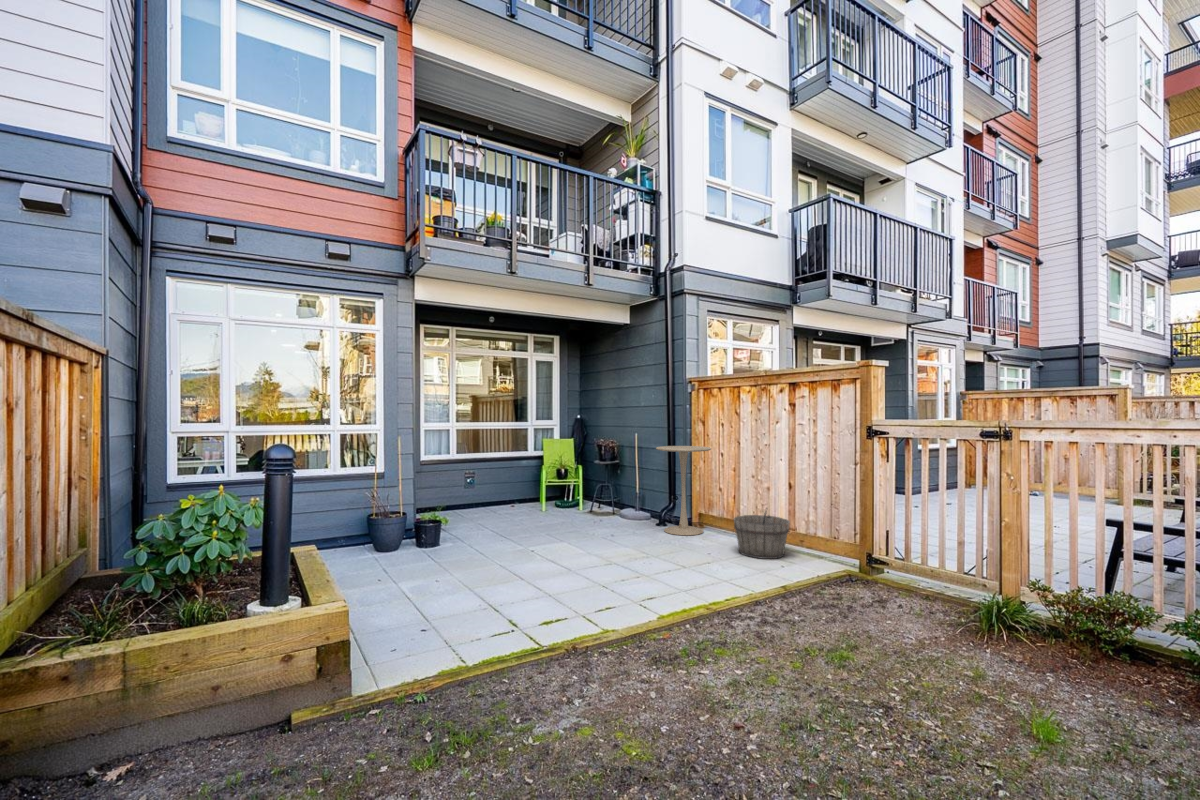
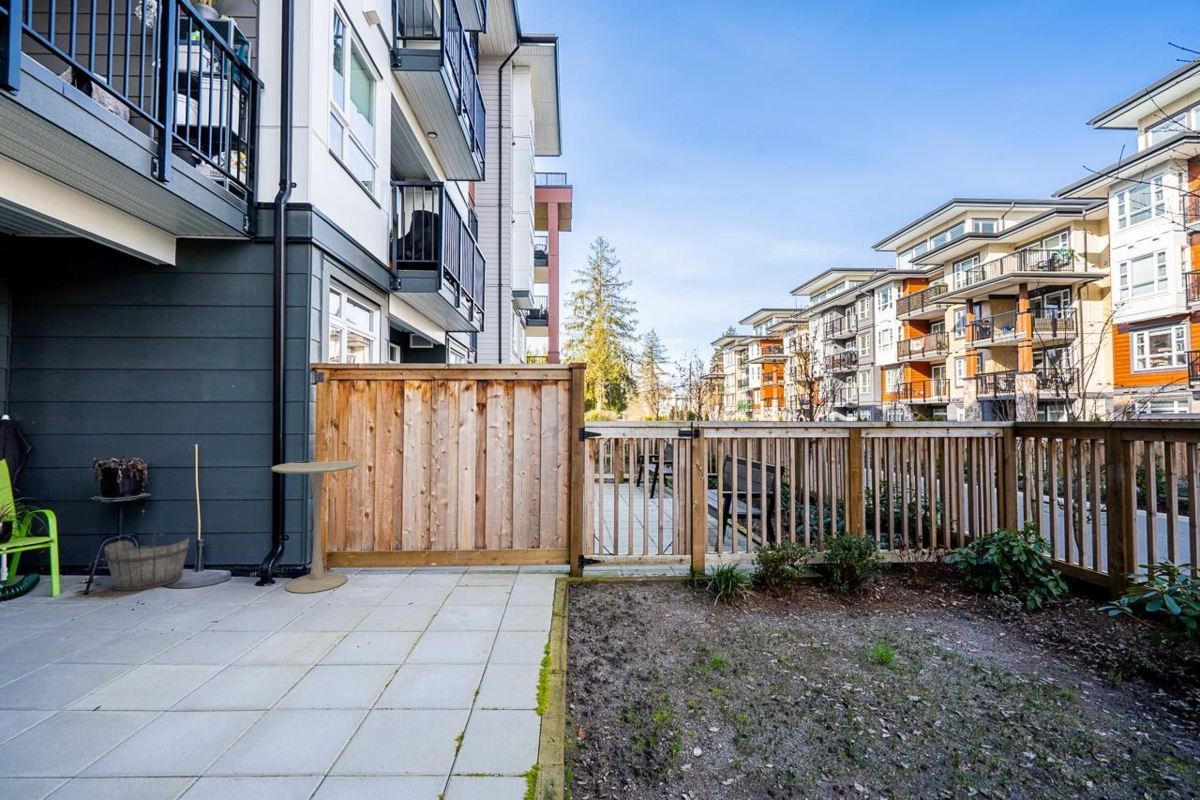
wooden bucket: present [733,508,790,559] -> present [104,526,189,590]

